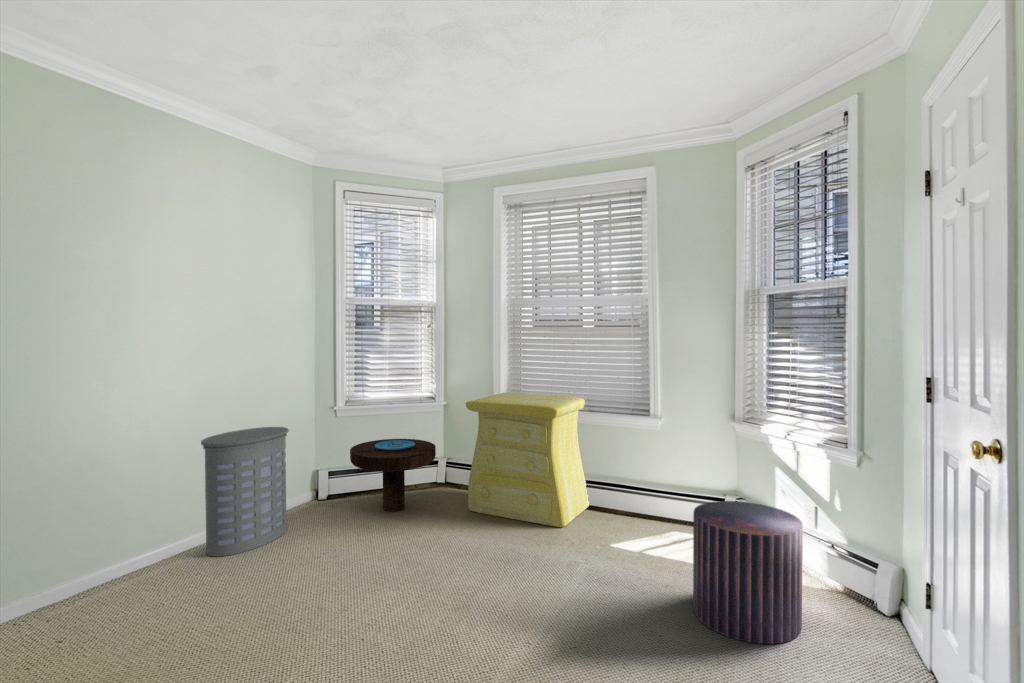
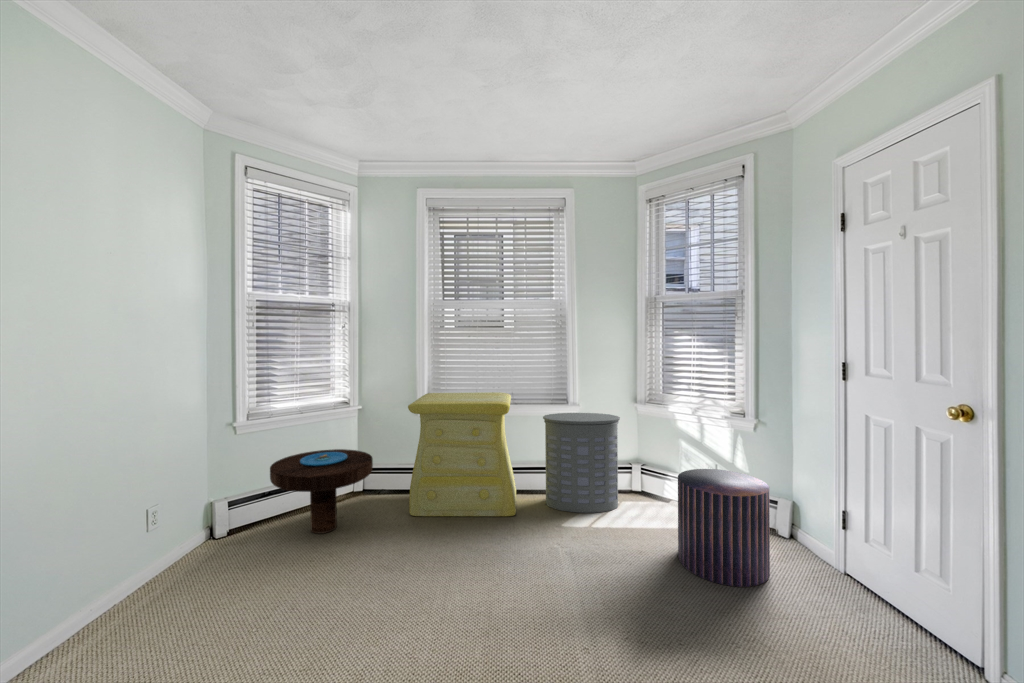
laundry hamper: present [201,427,289,557] -> present [543,413,620,513]

